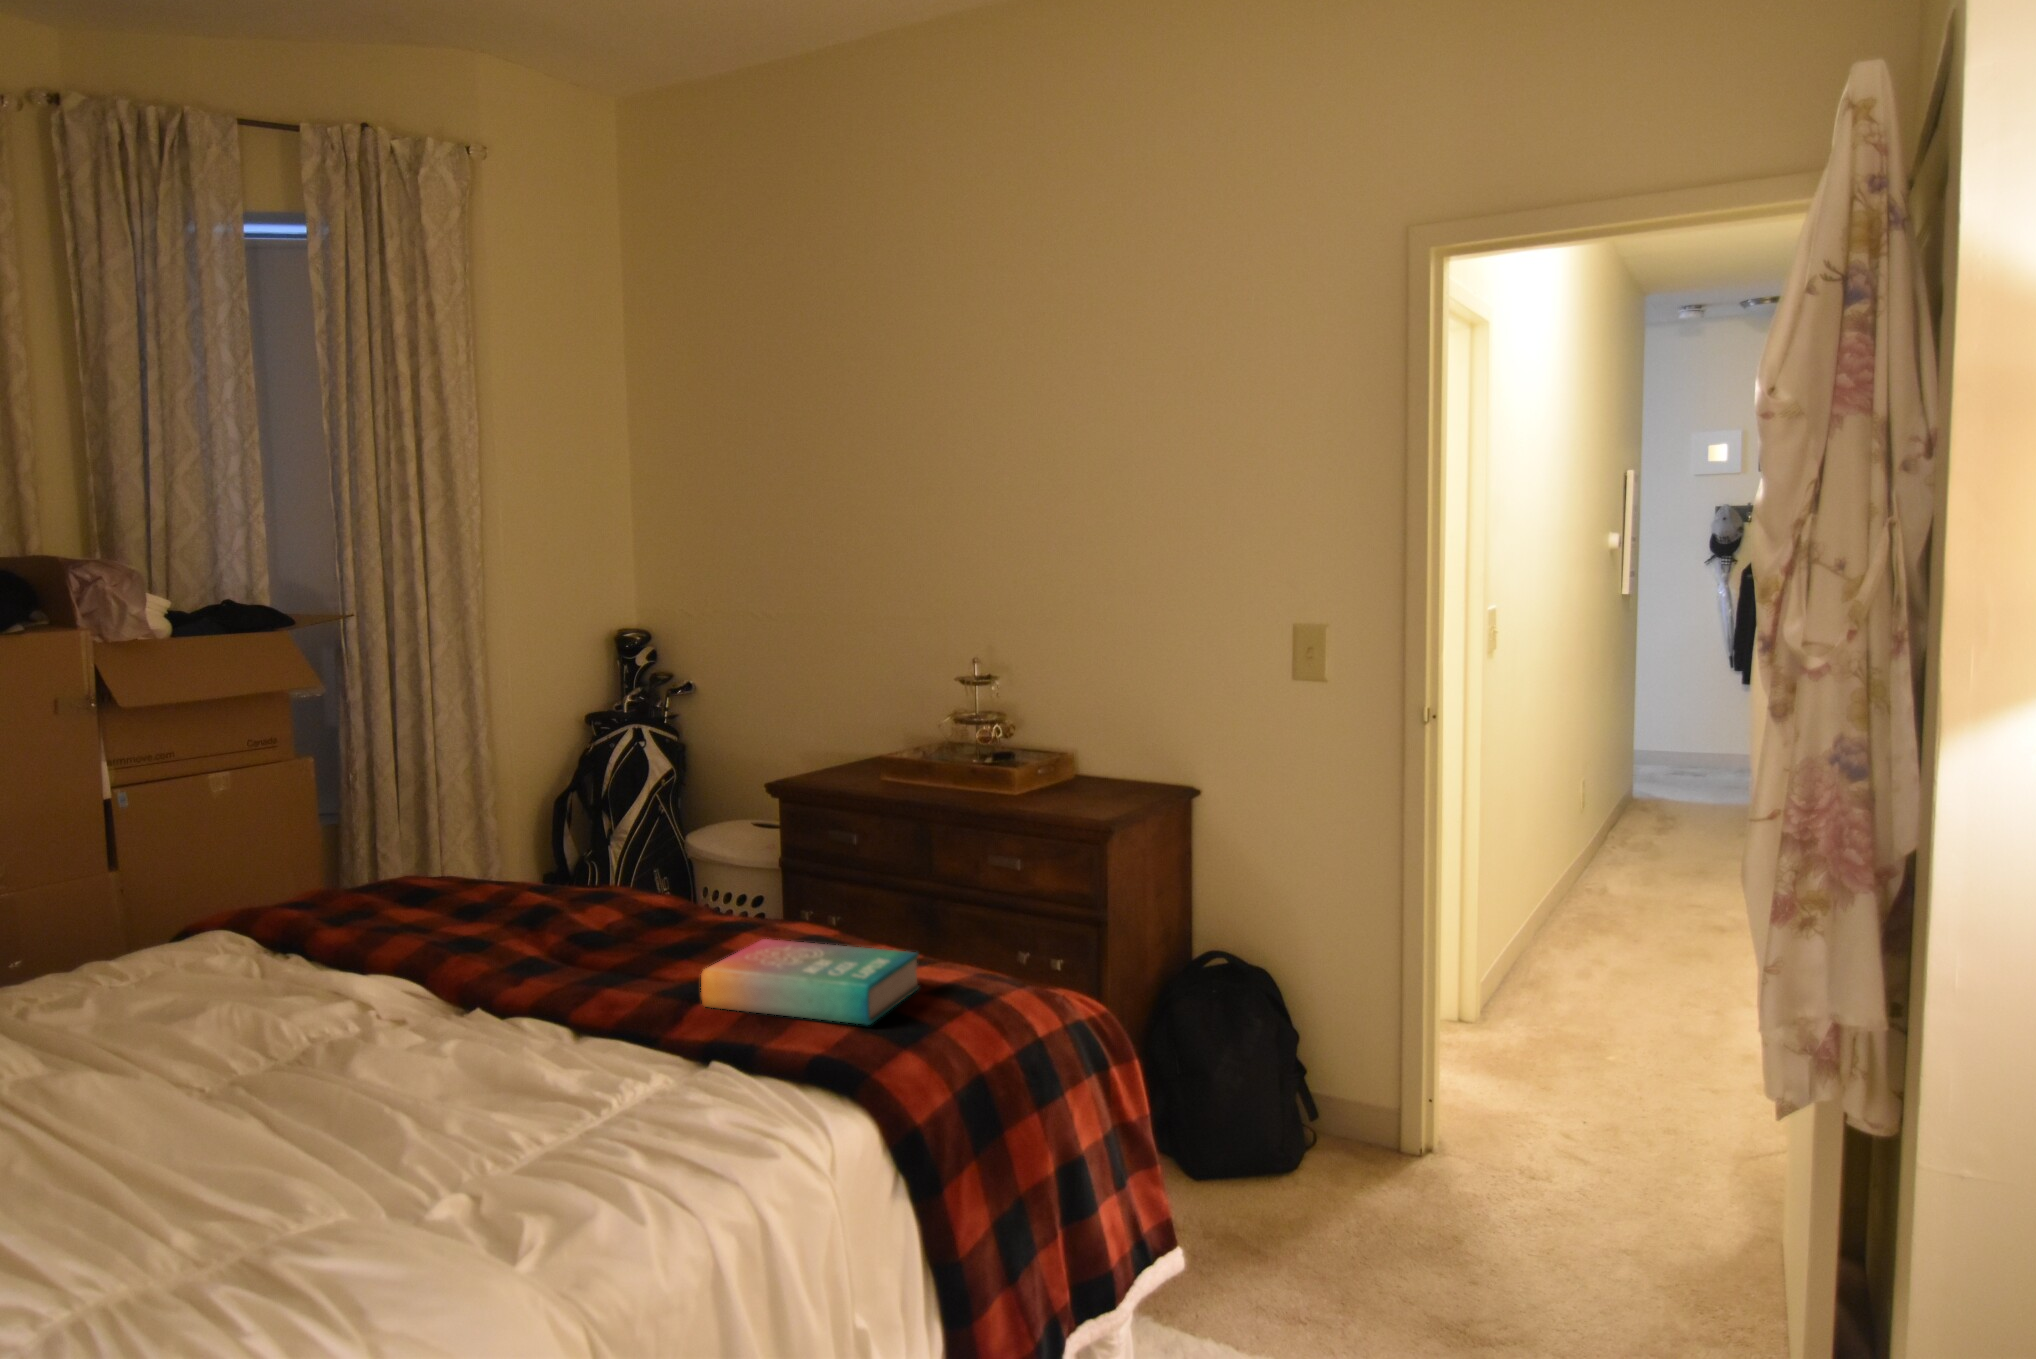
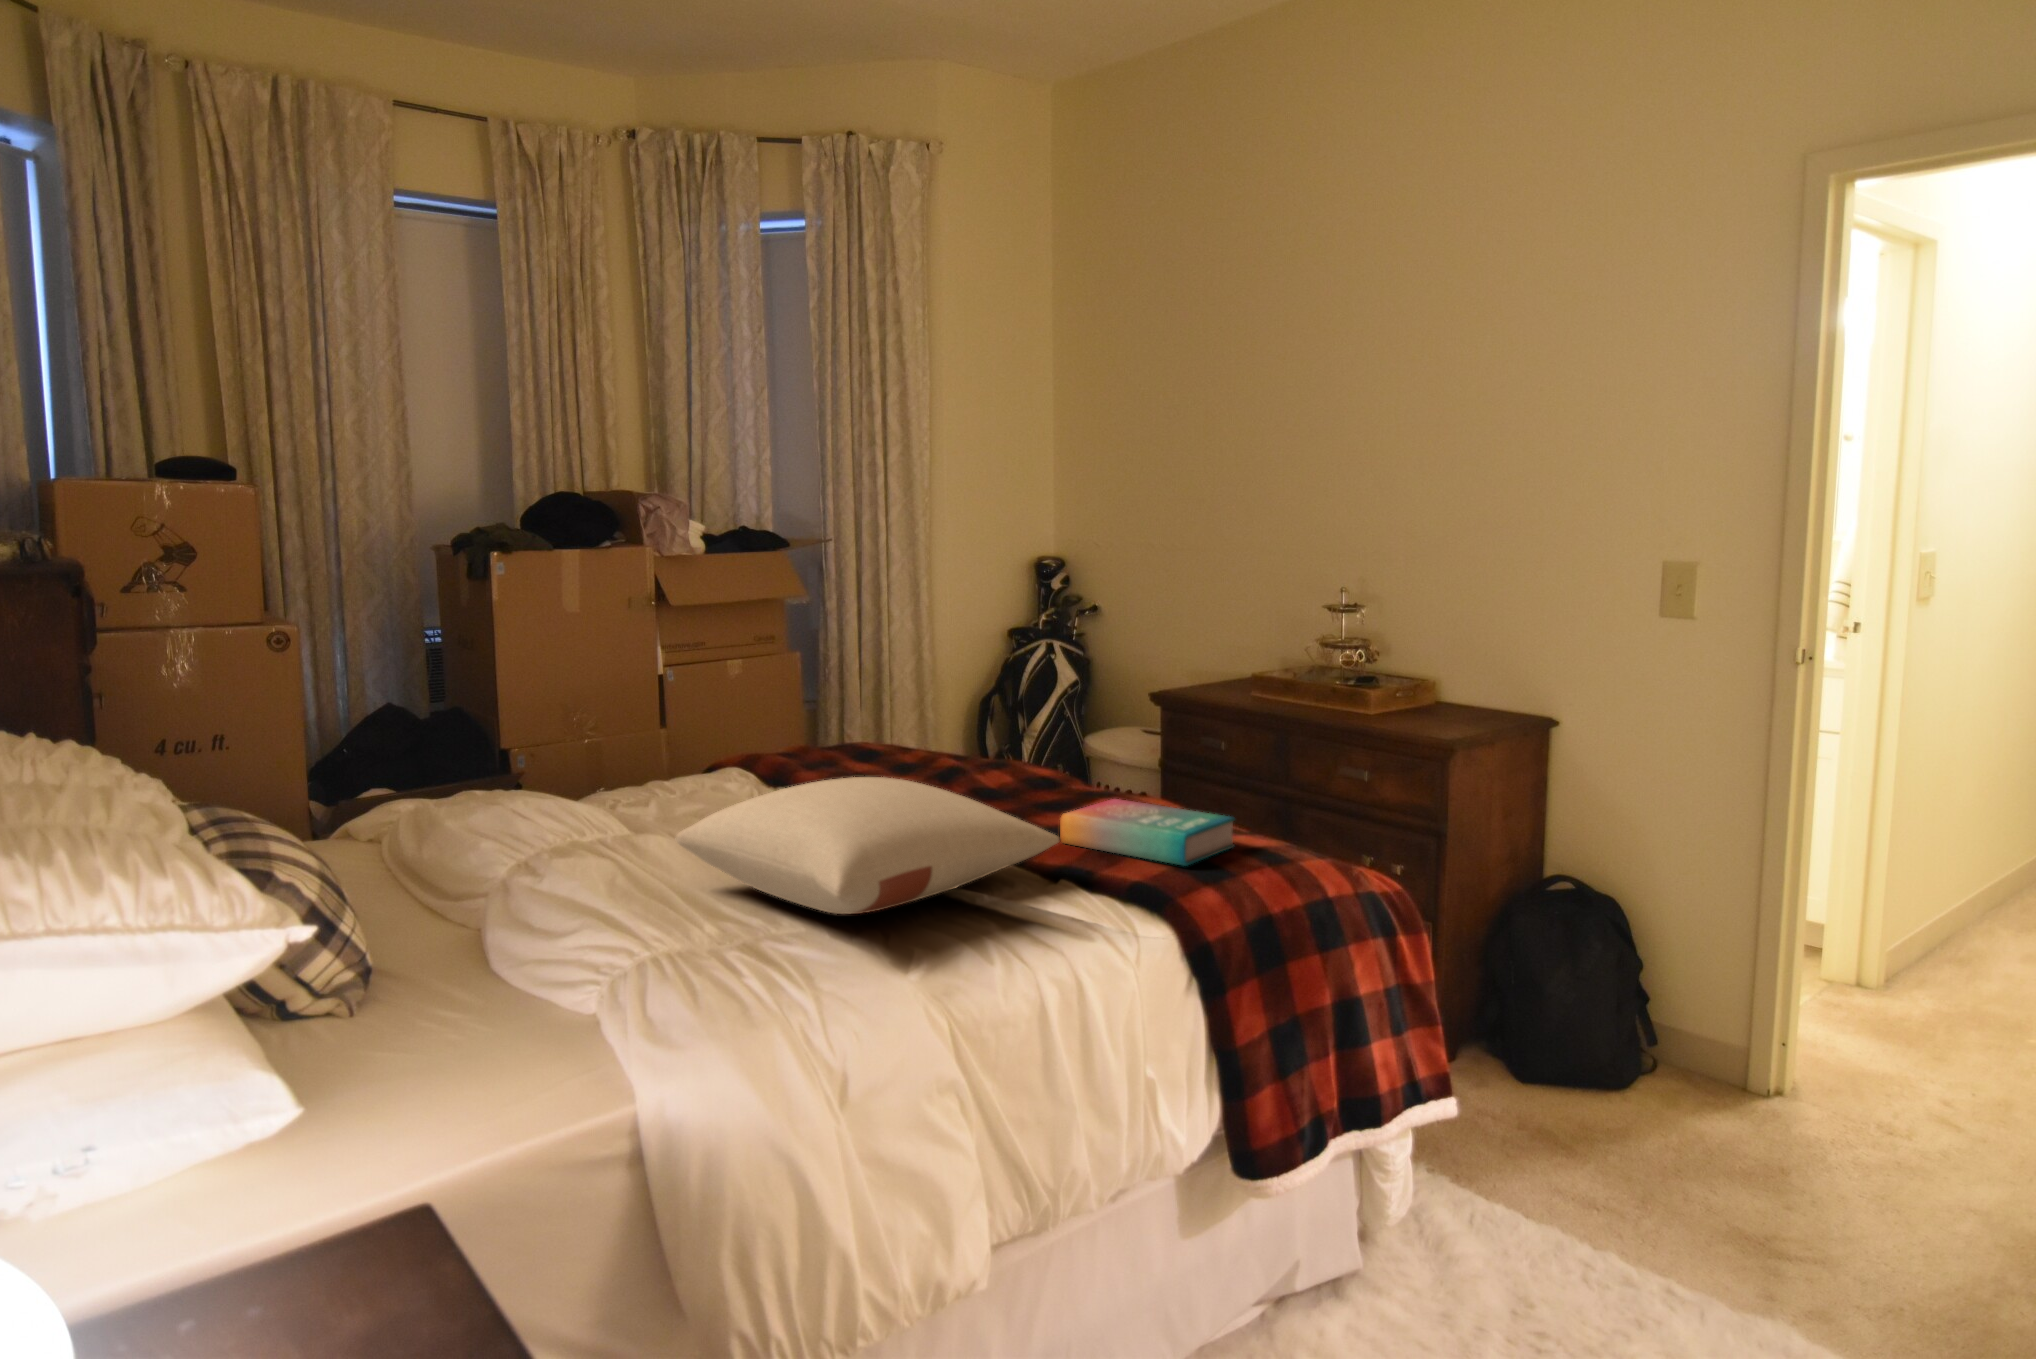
pillow: none [129,953,713,1173] -> present [676,777,1059,914]

